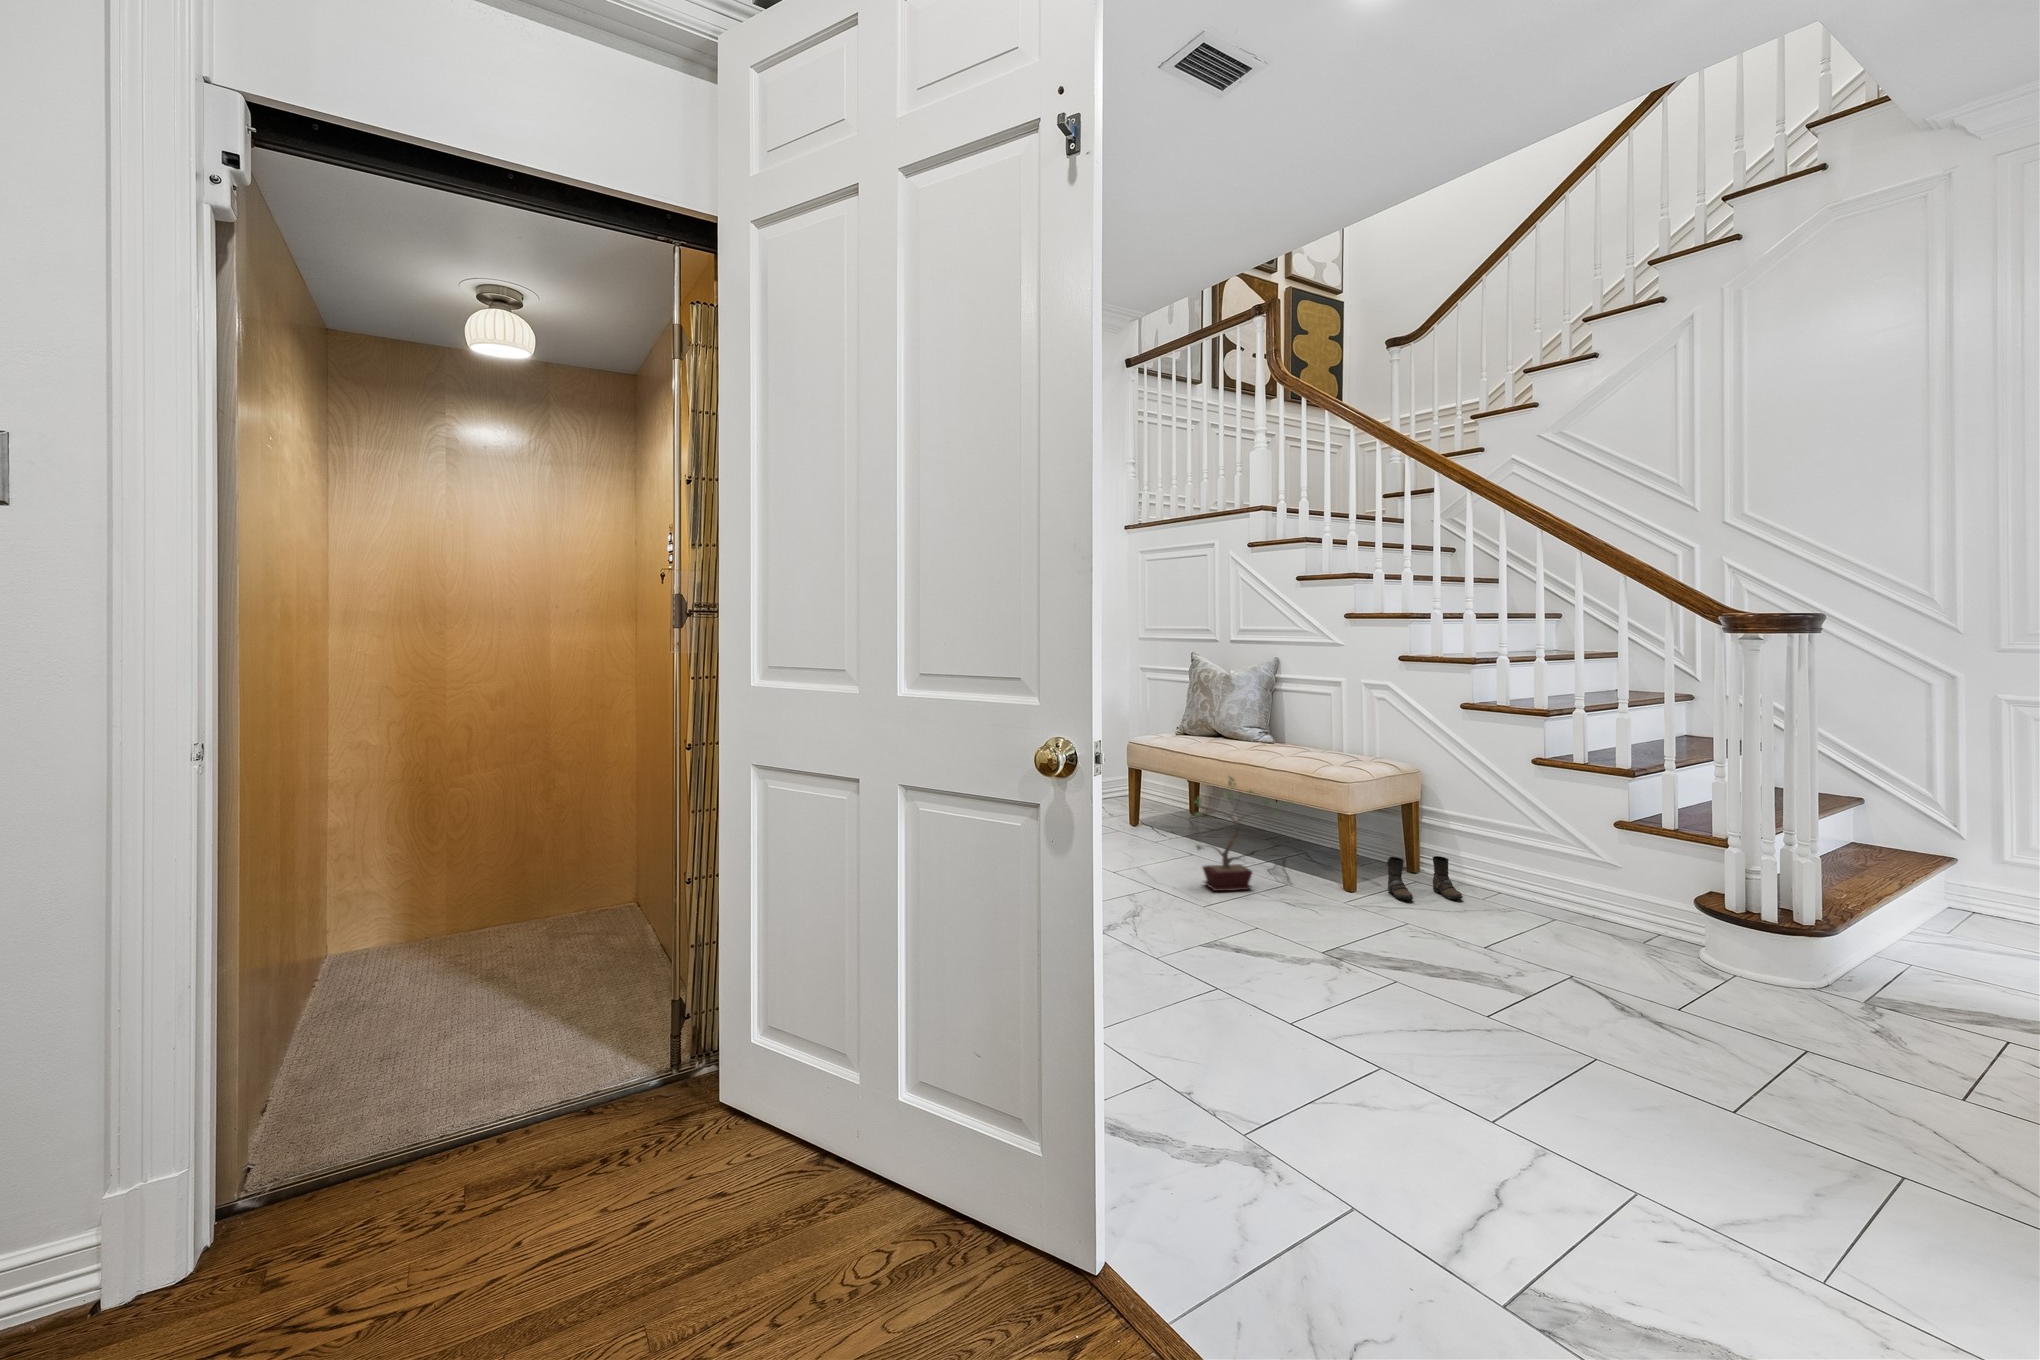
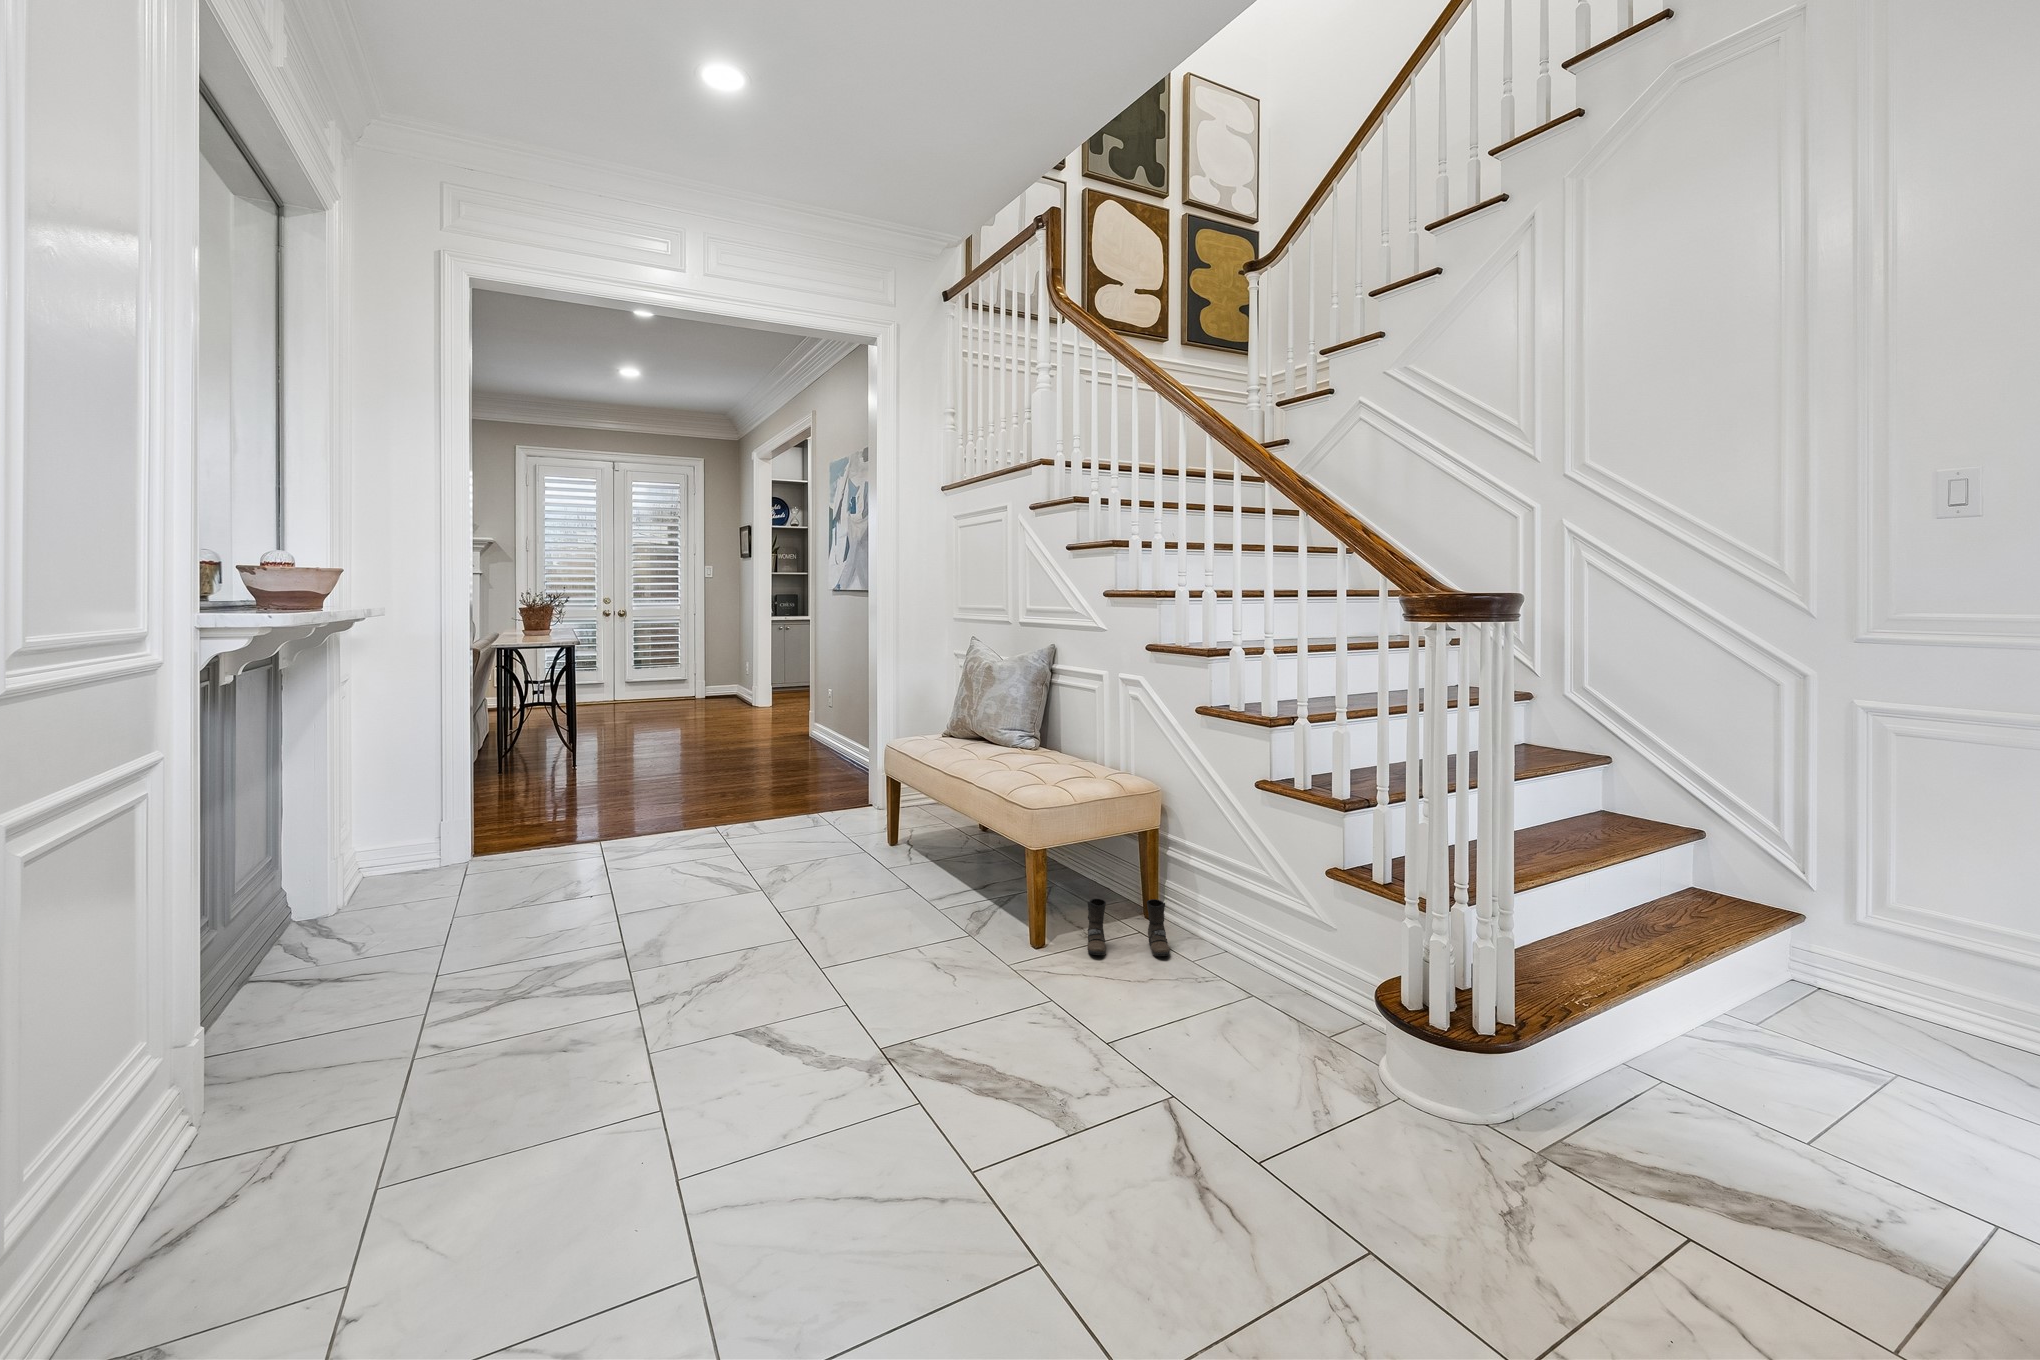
potted plant: present [1195,776,1293,891] -> none [851,791,980,934]

